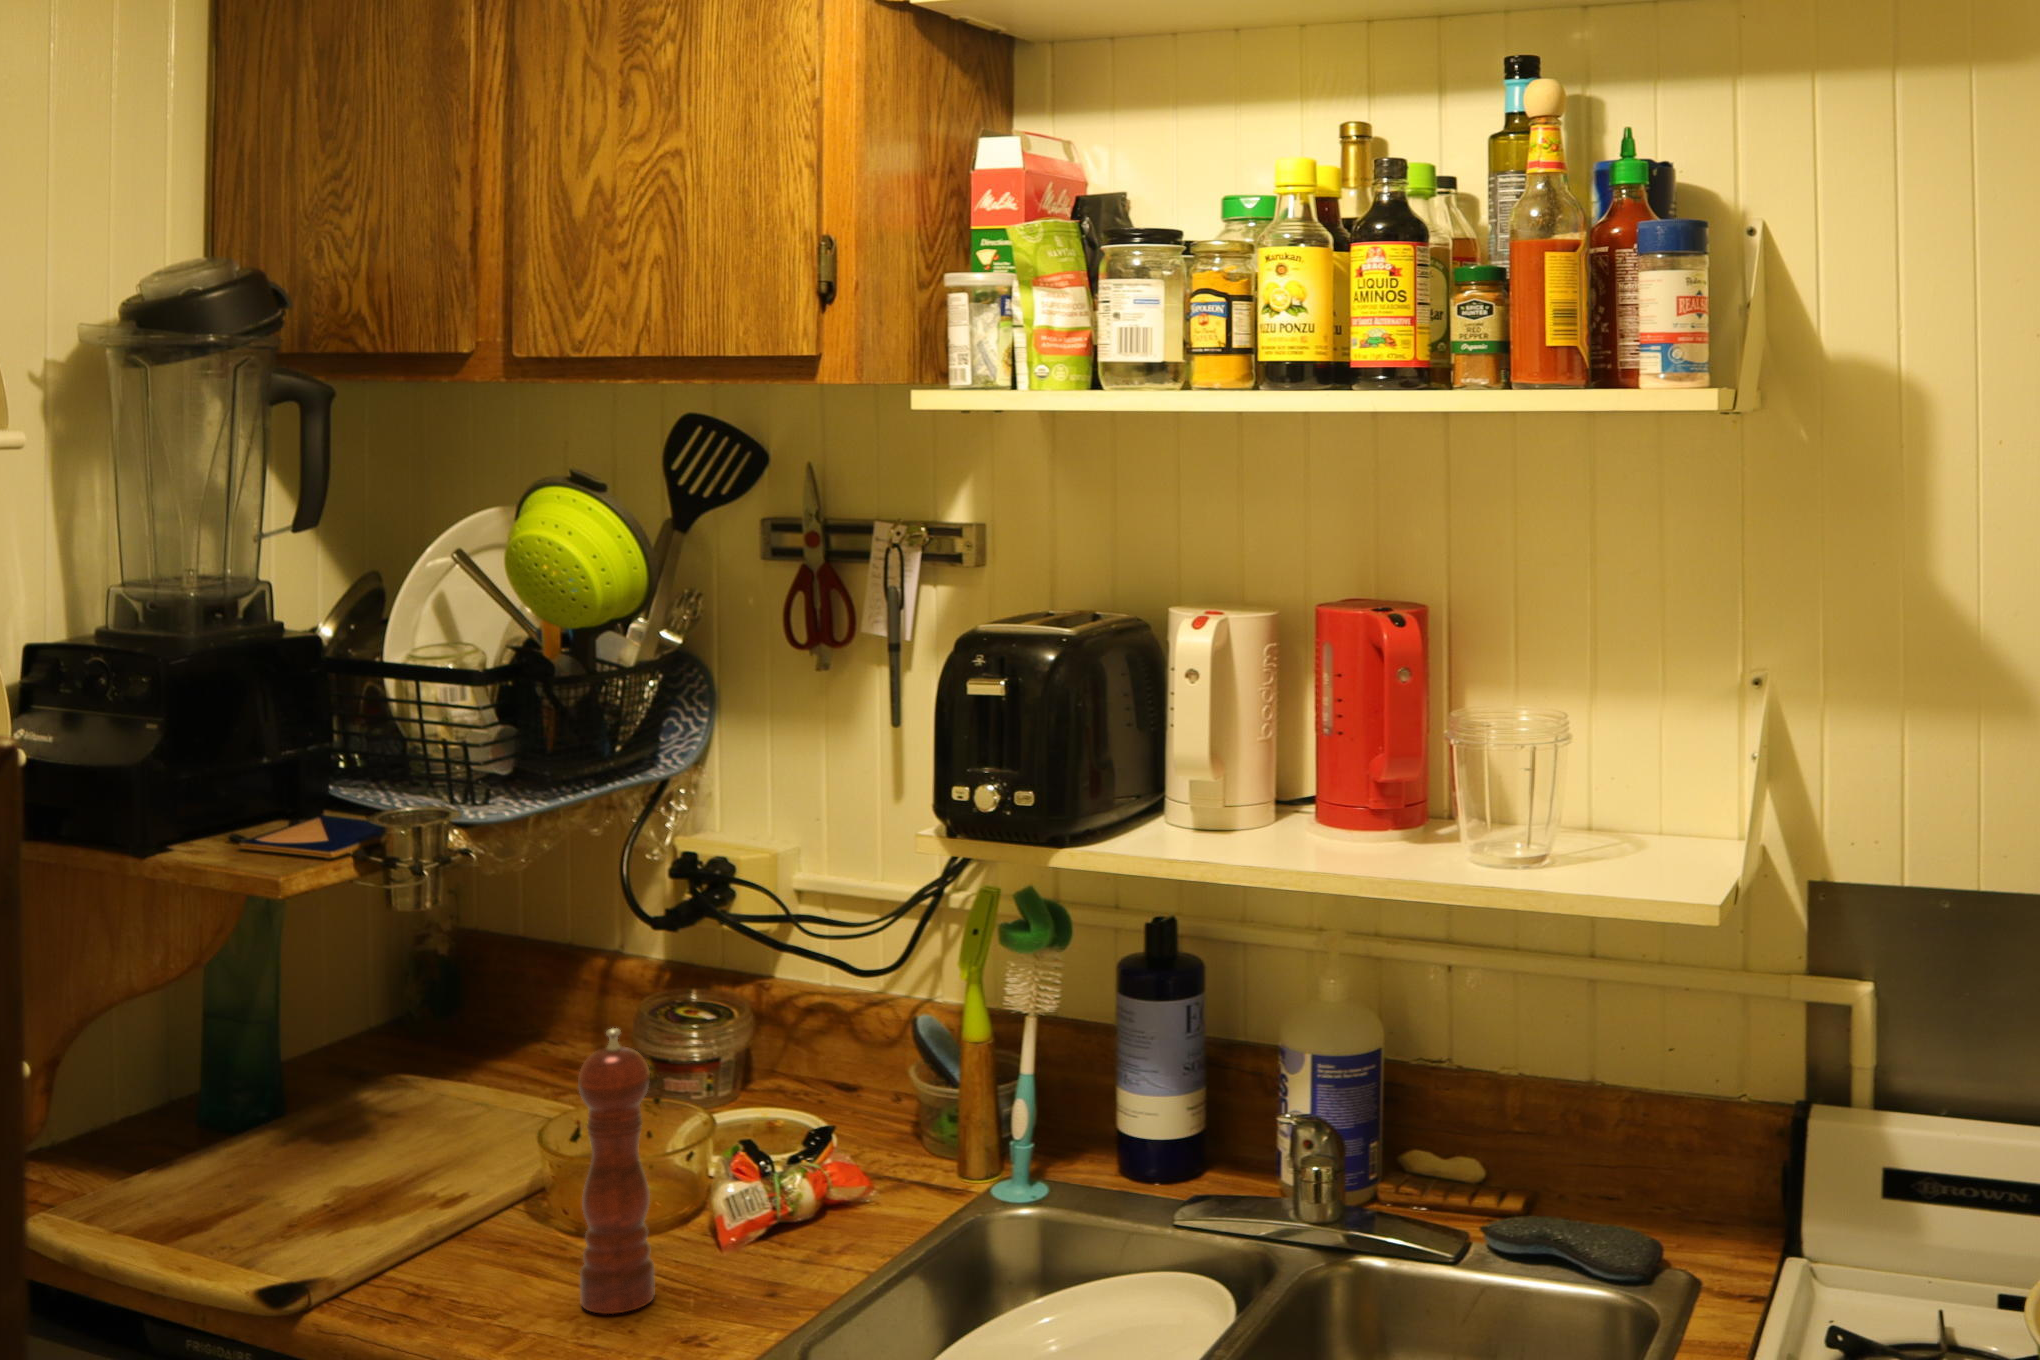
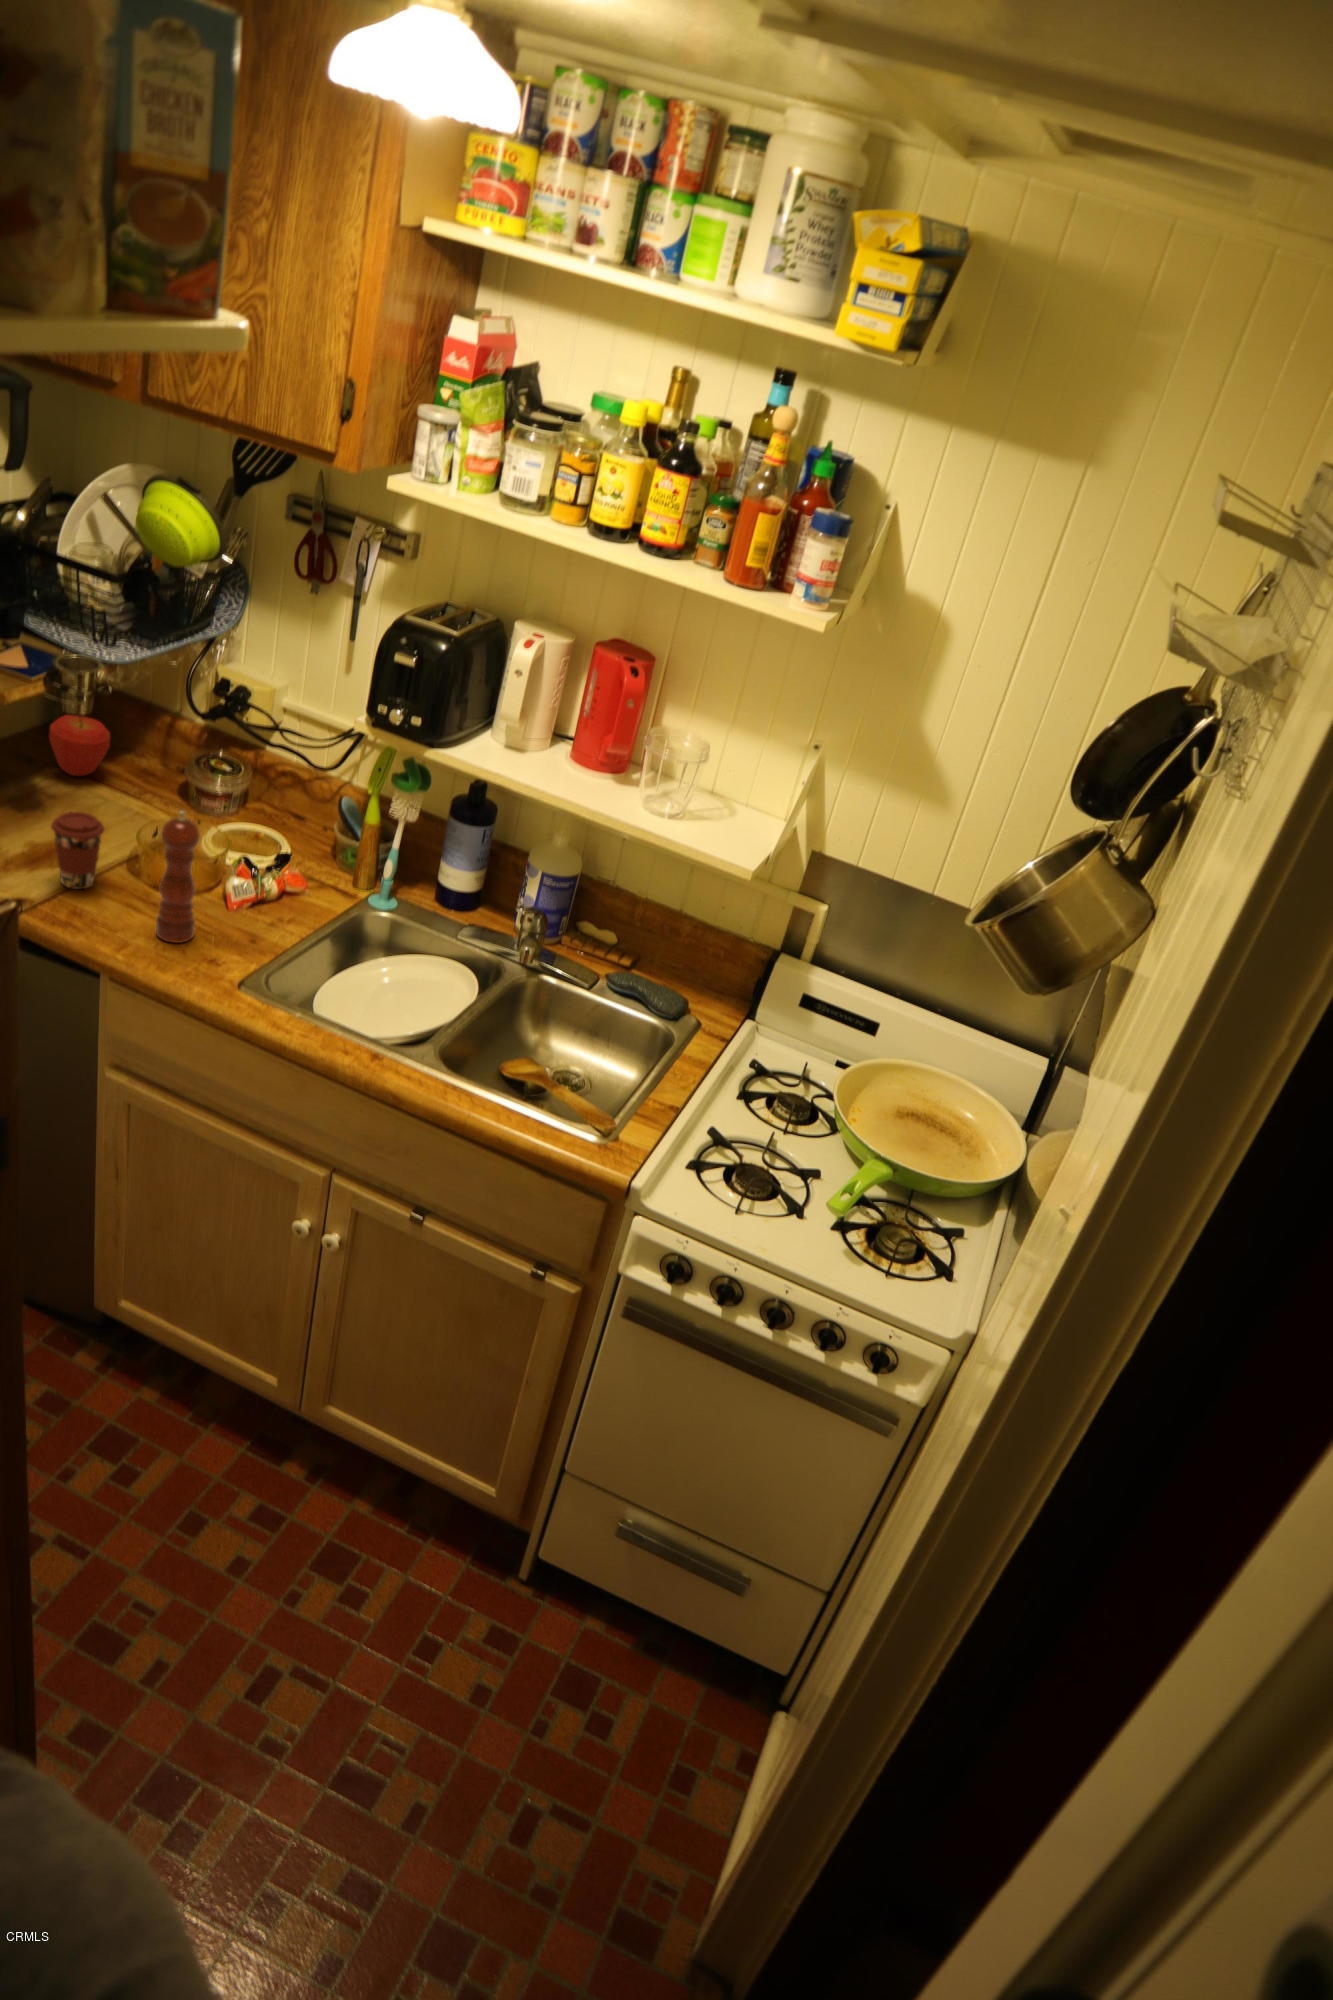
apple: none [383,983,491,1099] -> present [49,715,110,776]
coffee cup: none [380,1105,478,1261] -> present [51,812,104,889]

